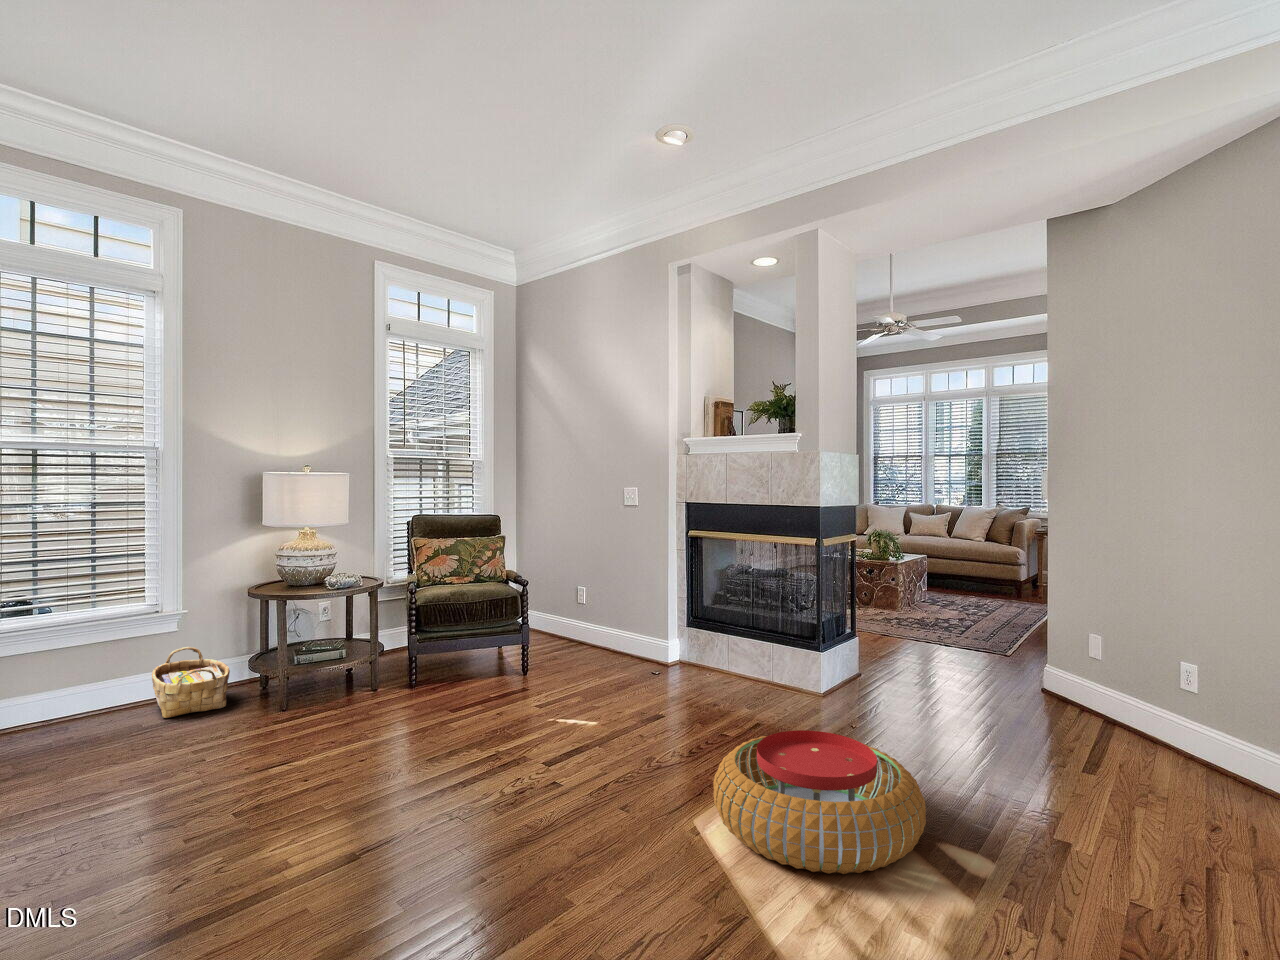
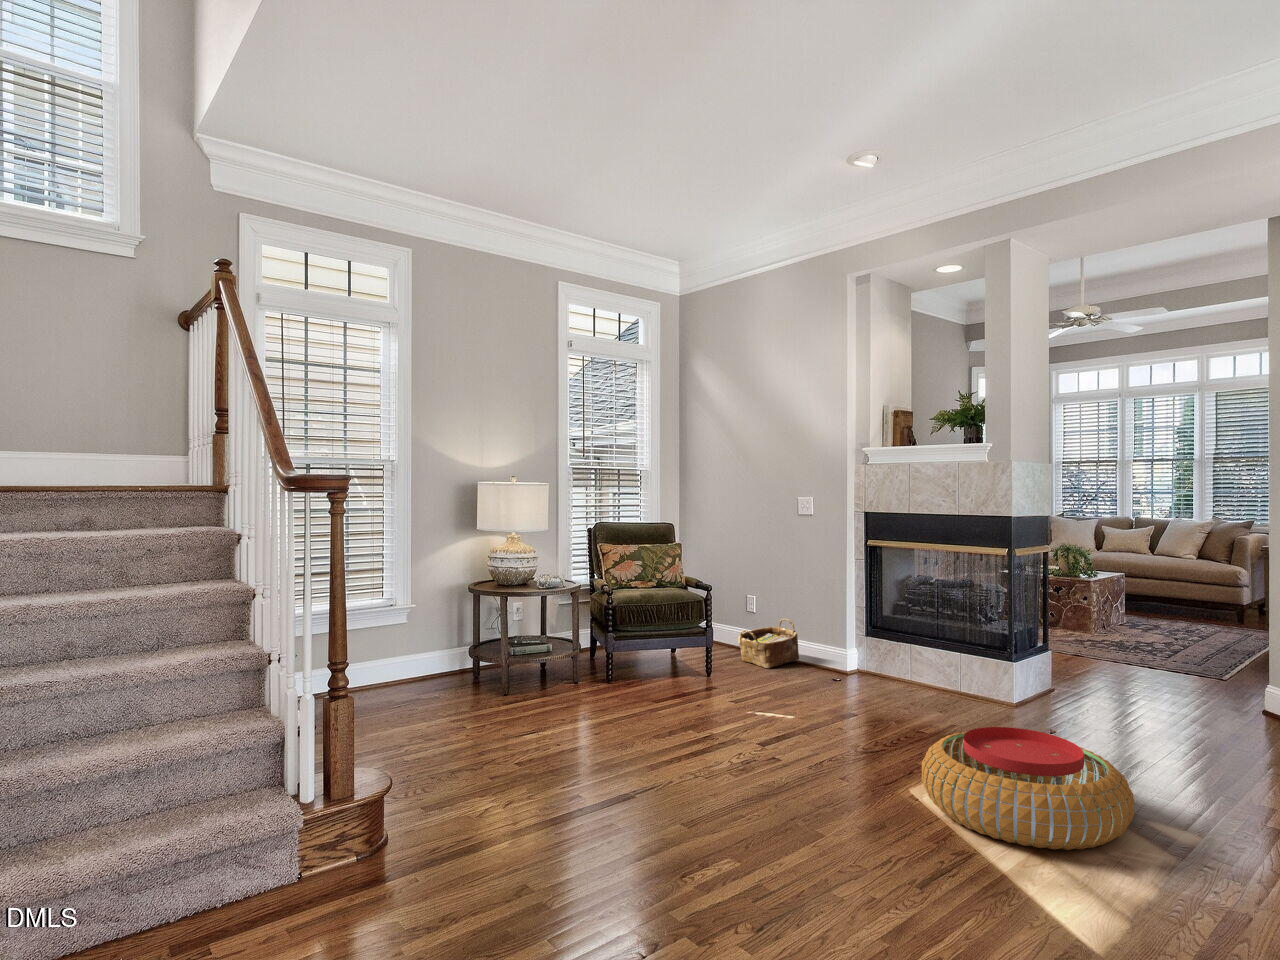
woven basket: present [152,647,230,718] -> present [738,618,799,668]

